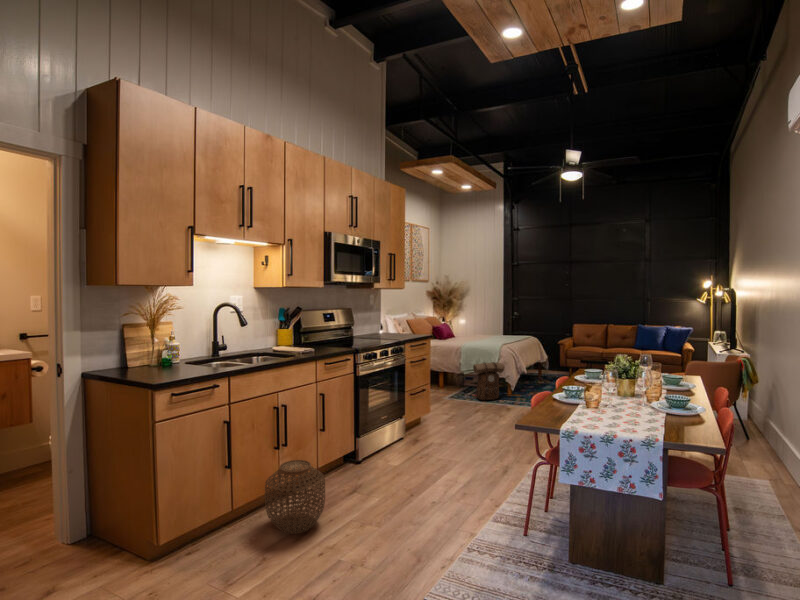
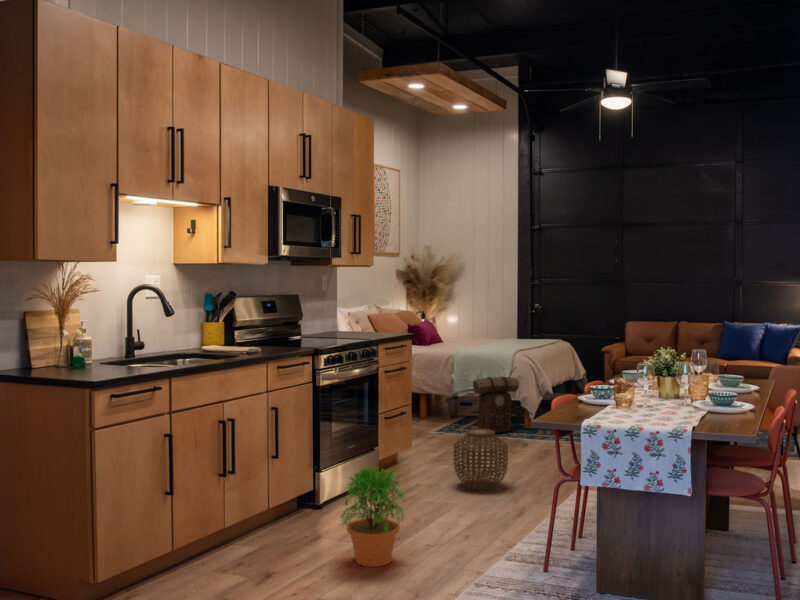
potted plant: none [362,444,417,526] -> present [341,467,404,567]
woven basket: present [265,460,325,534] -> present [453,429,508,491]

